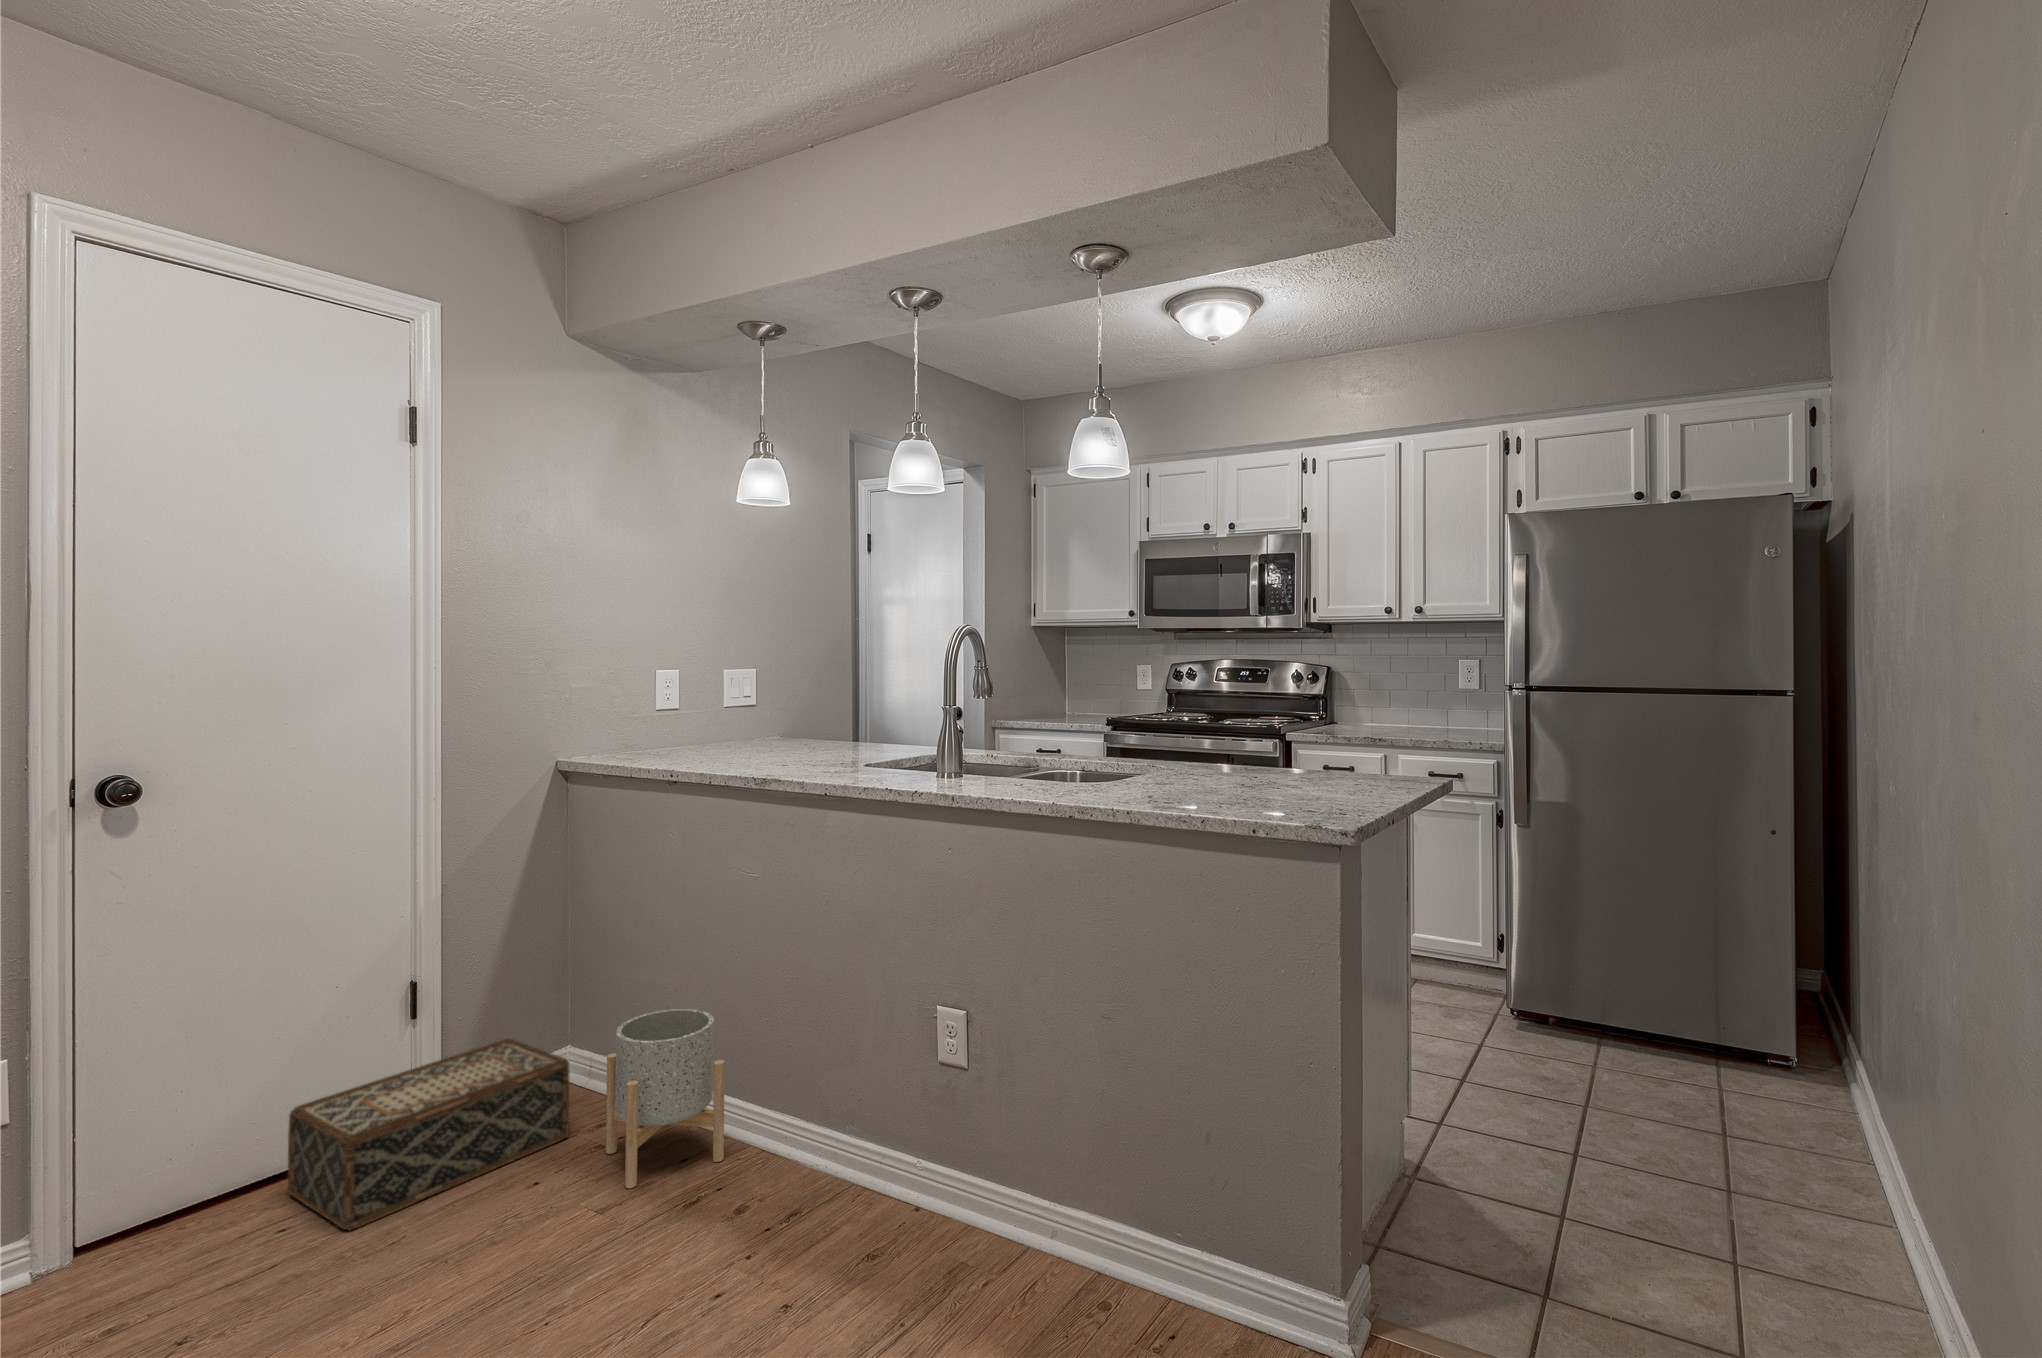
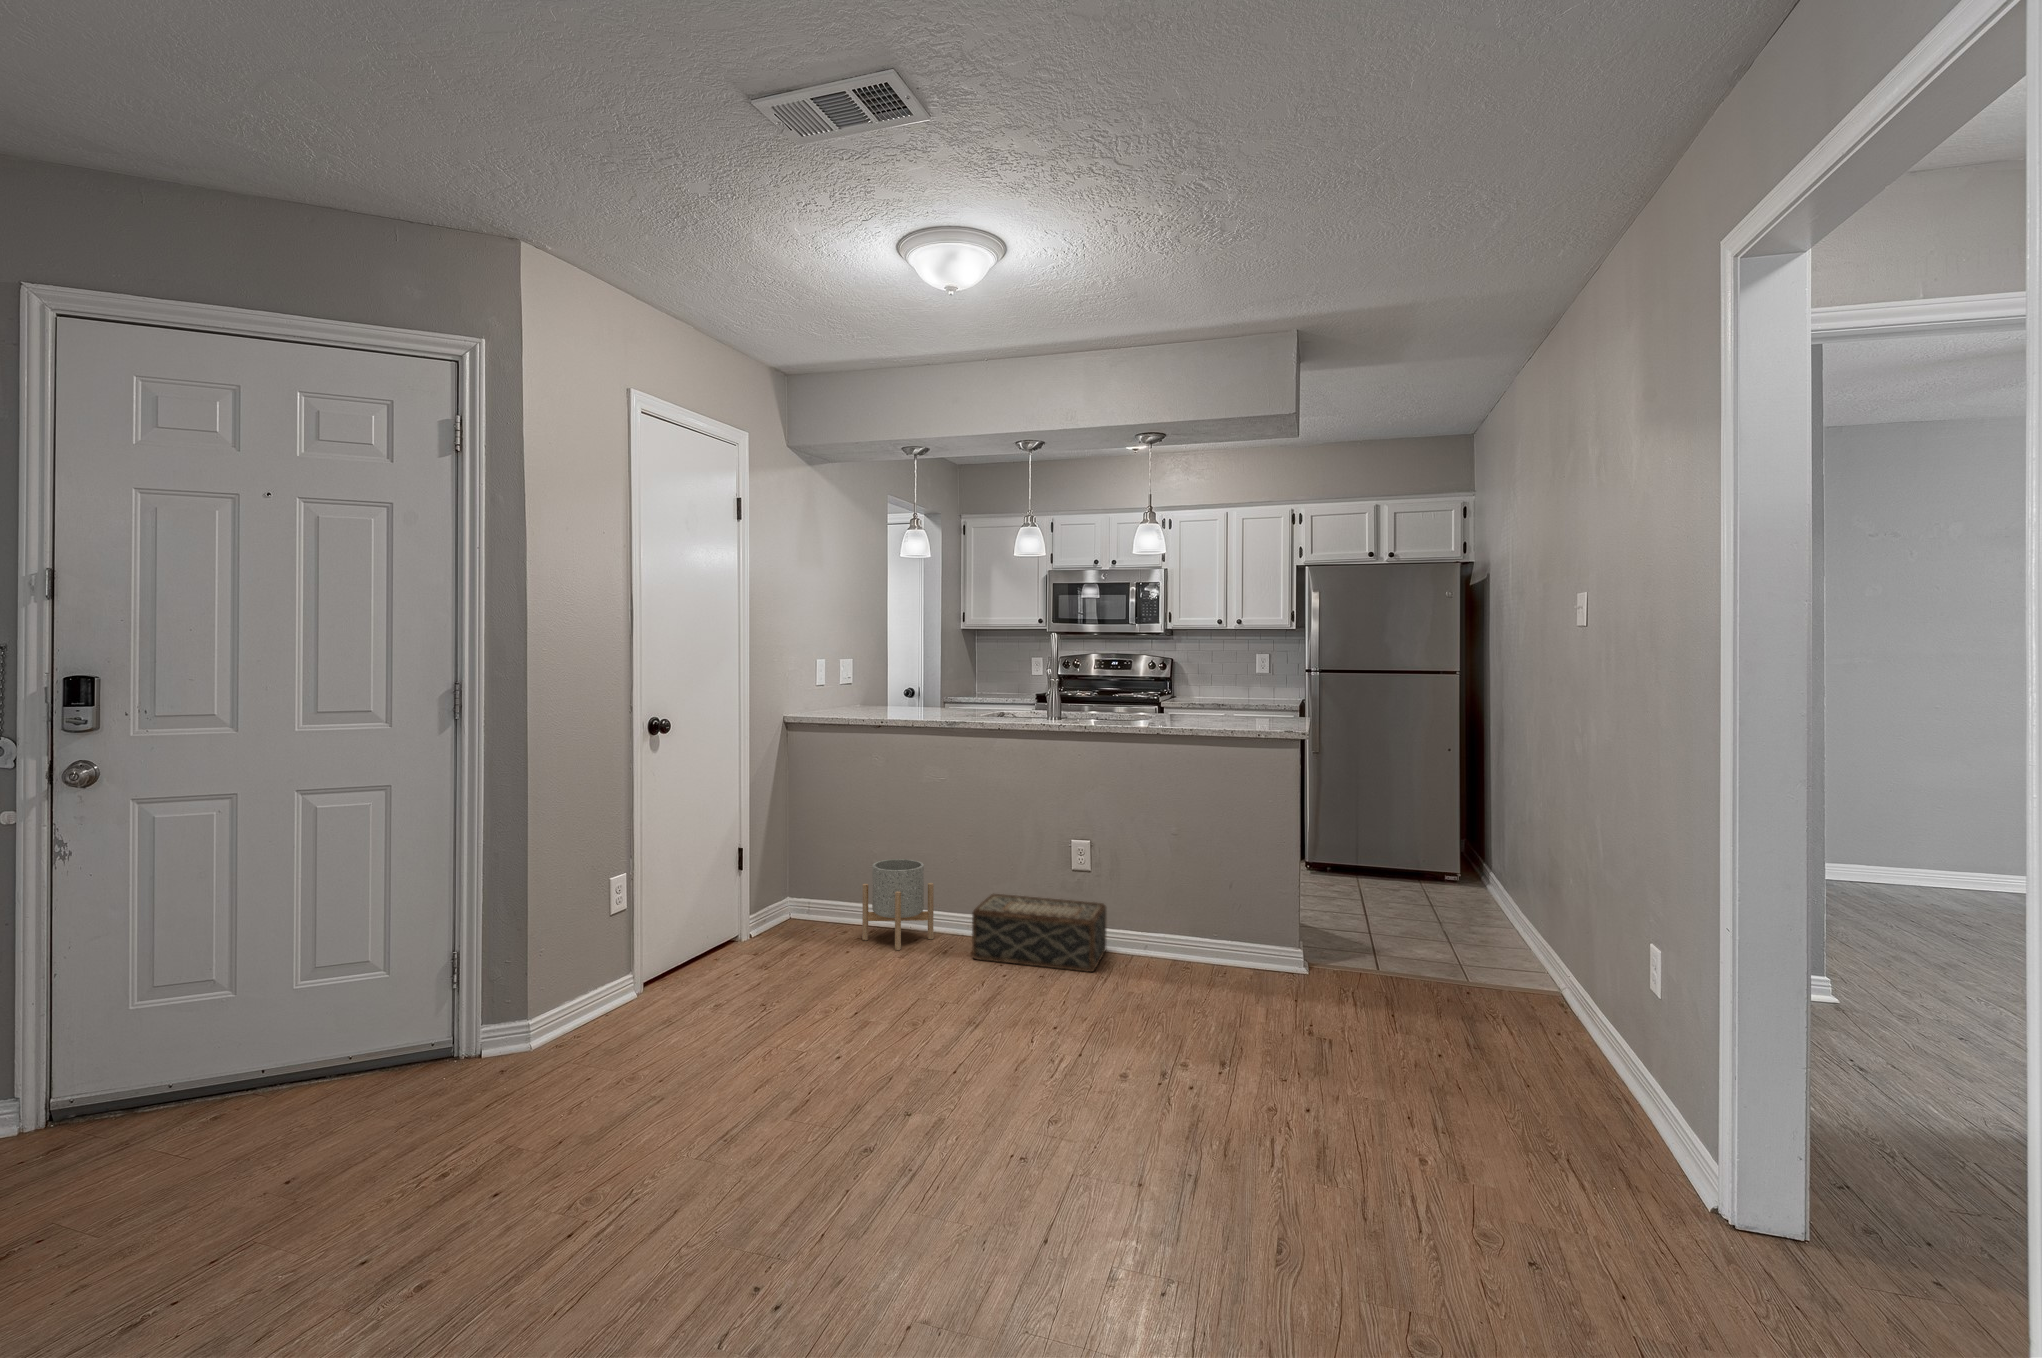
woven basket: present [288,1038,569,1230] -> present [972,894,1107,972]

